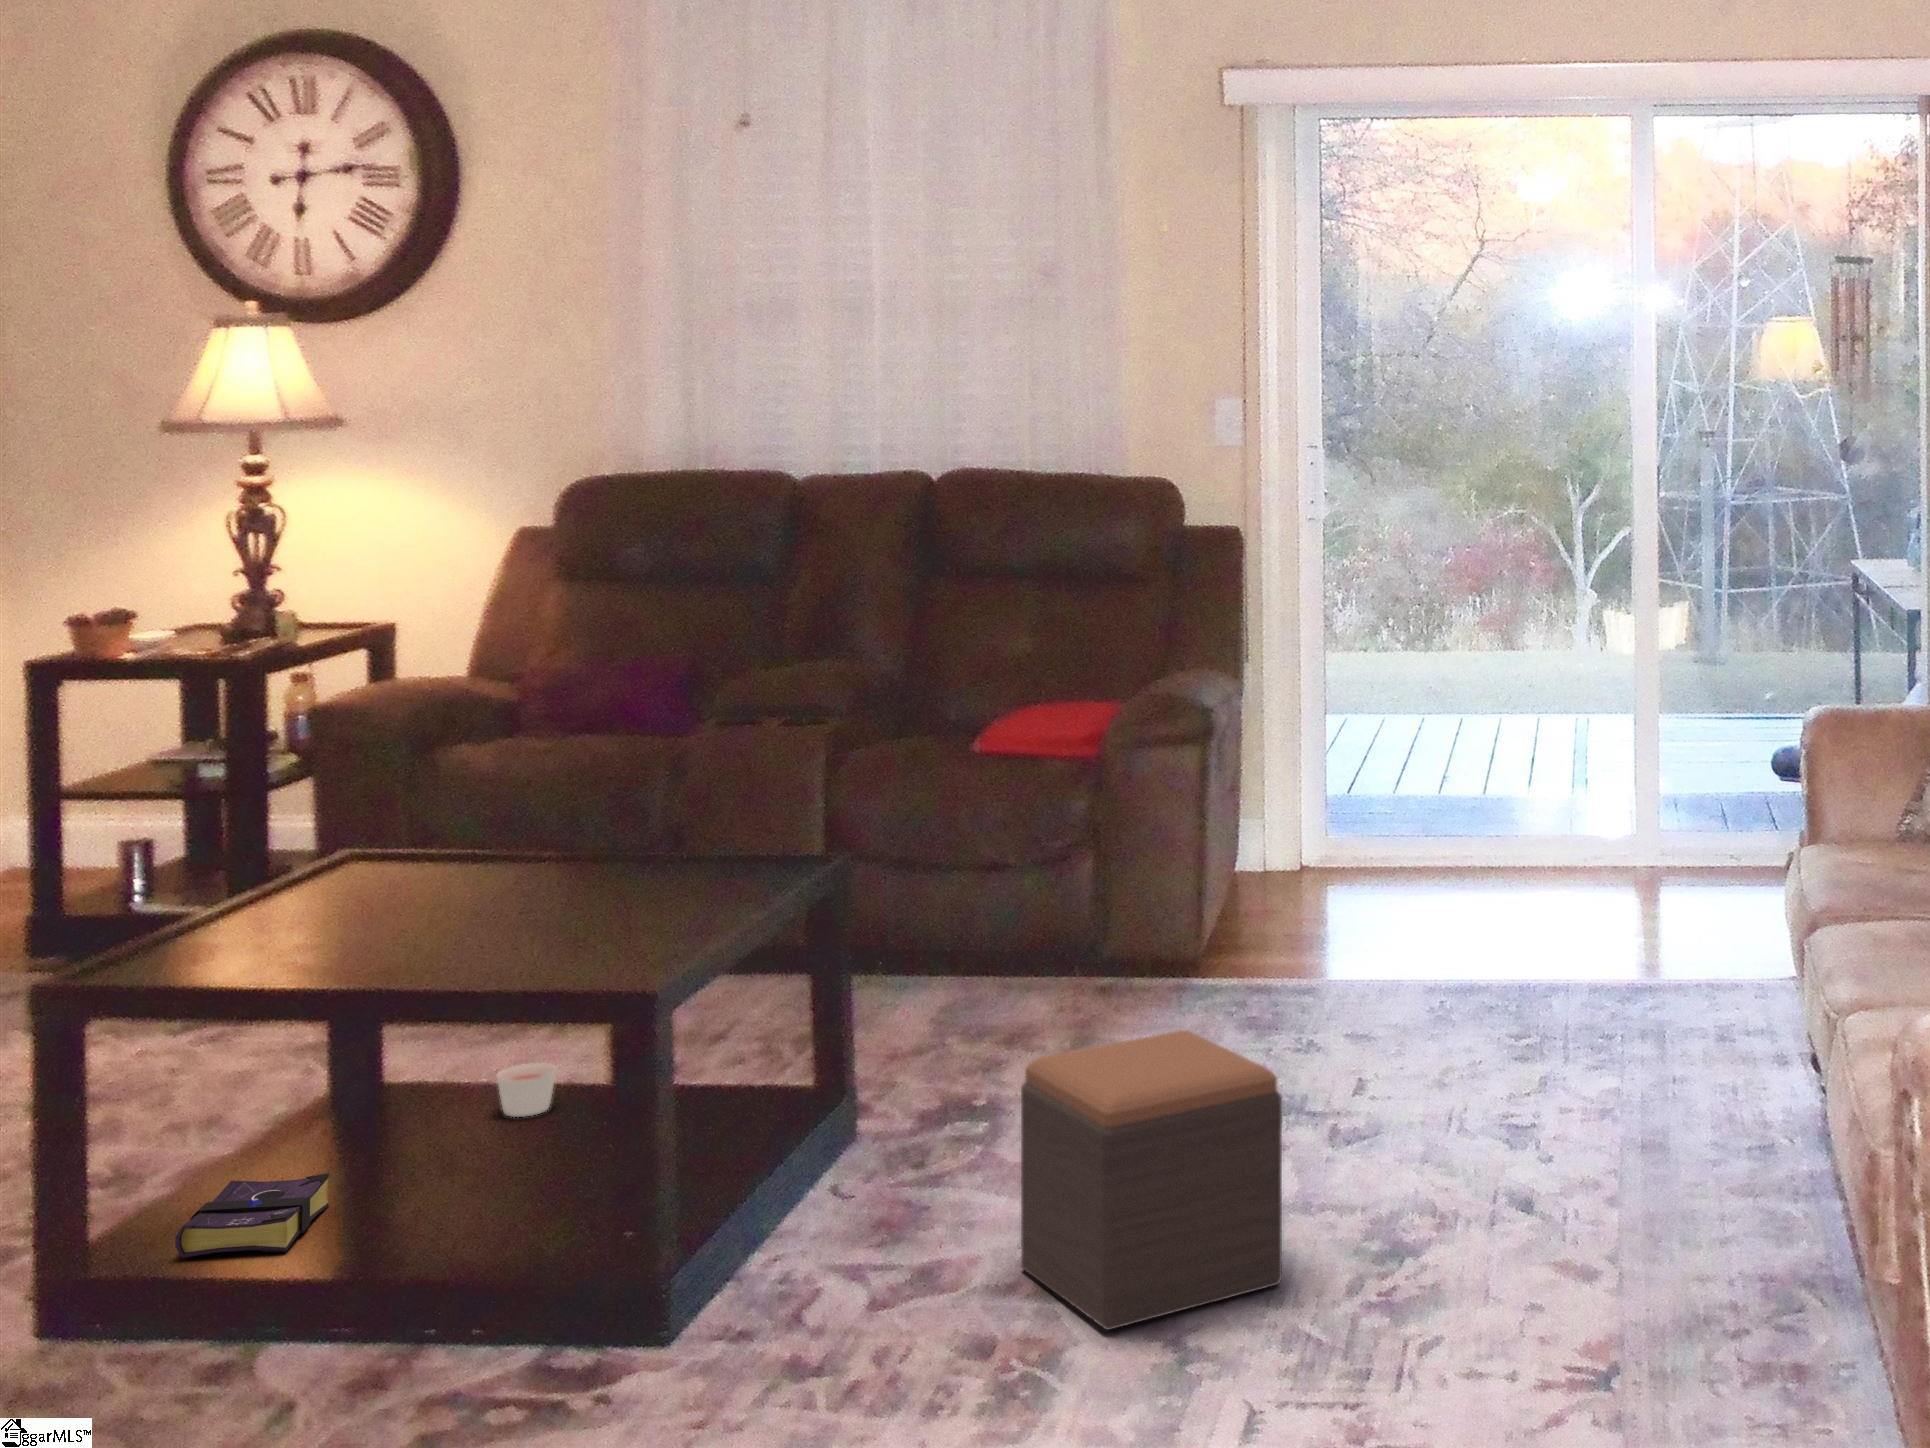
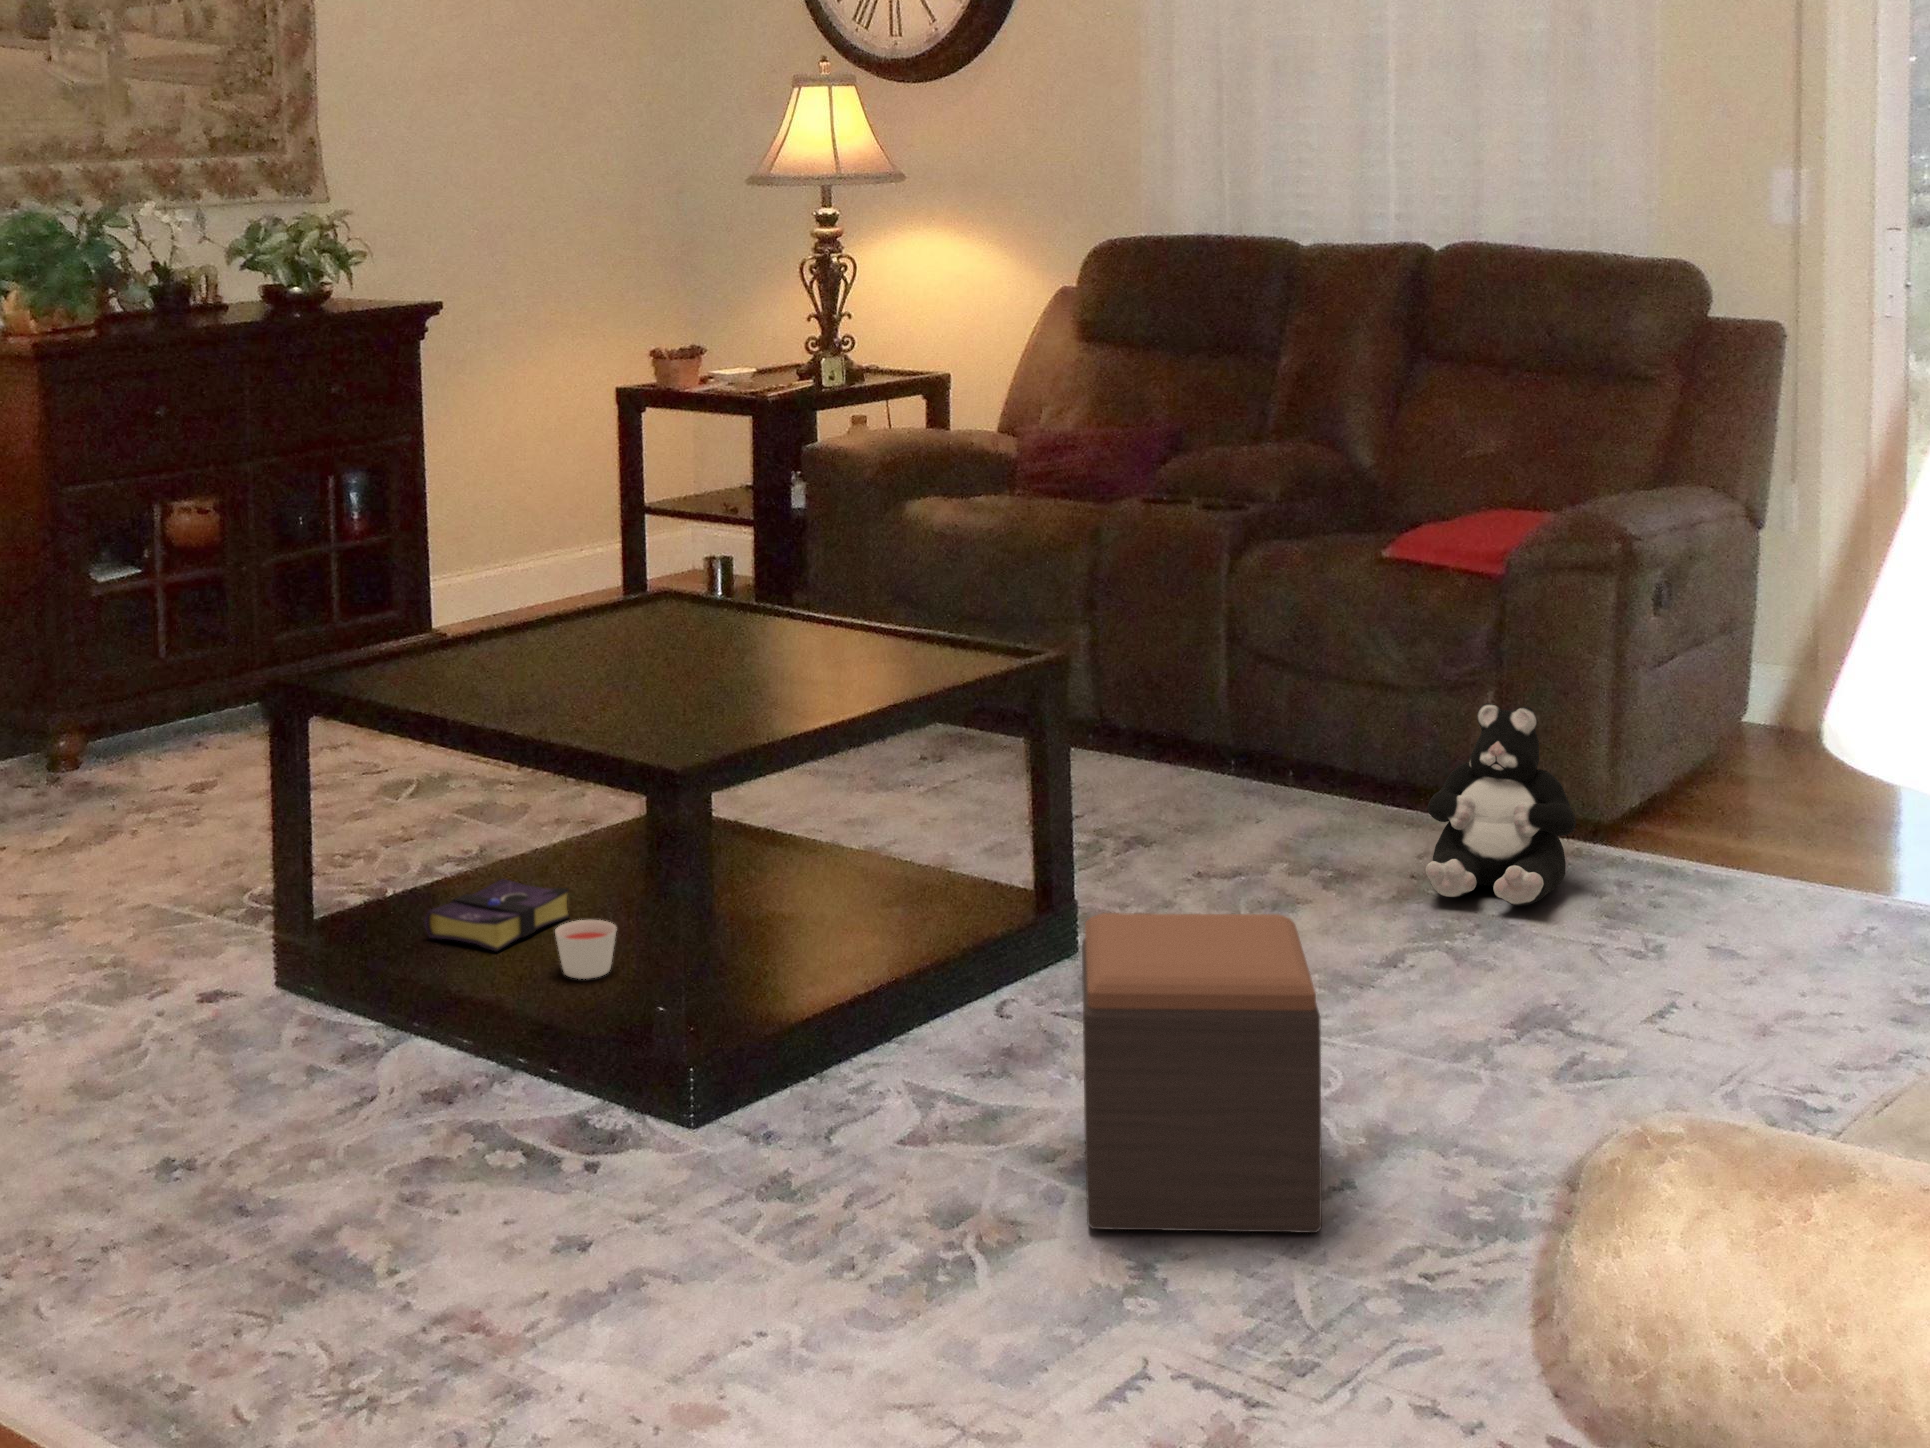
plush toy: none [1083,858,1210,1031] -> present [1425,703,1576,906]
candle: present [497,1063,557,1117] -> present [555,920,616,979]

